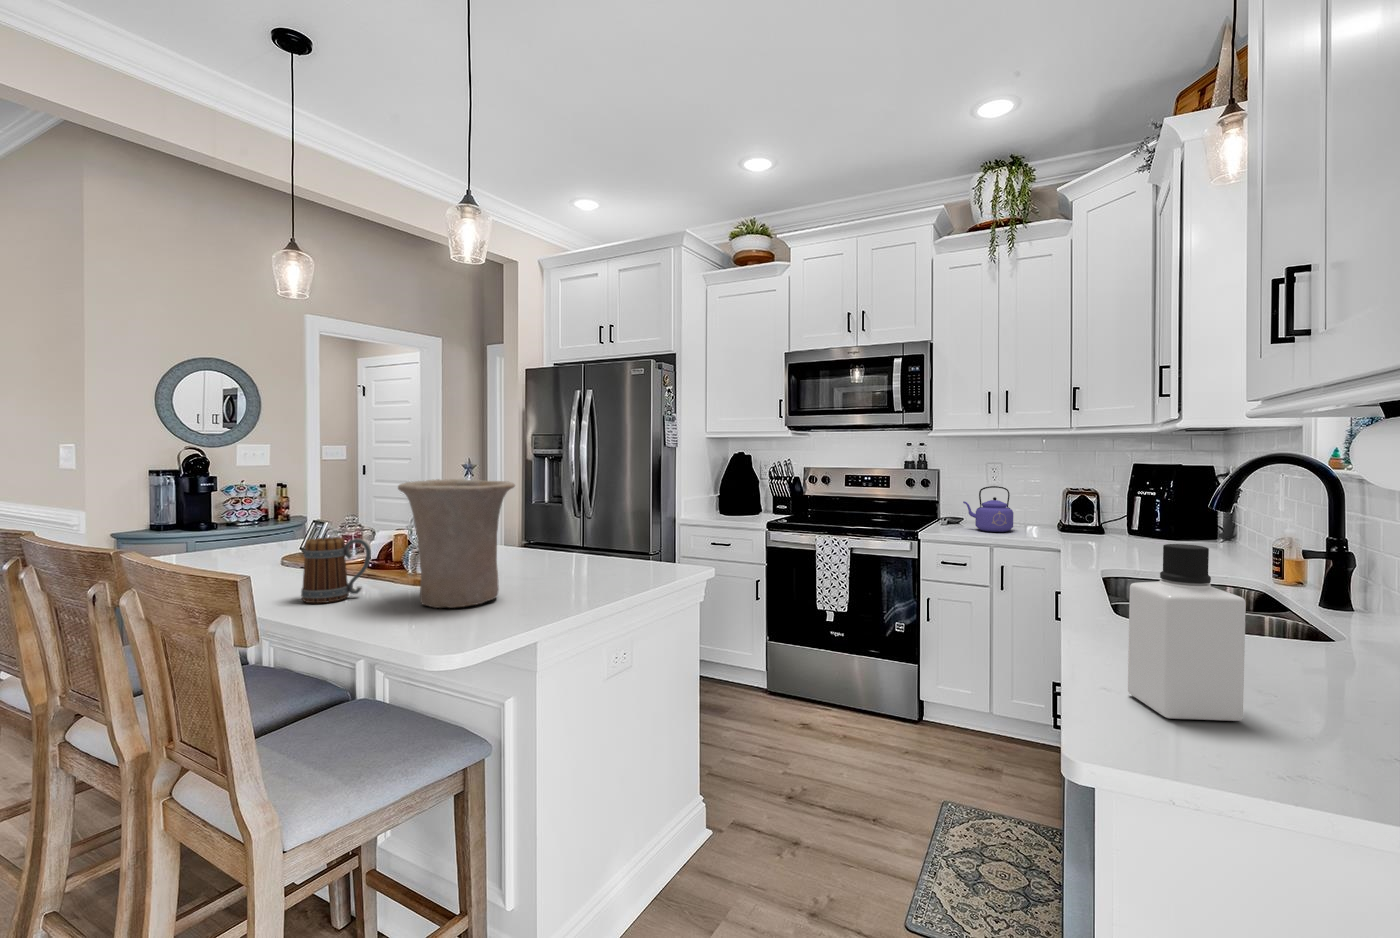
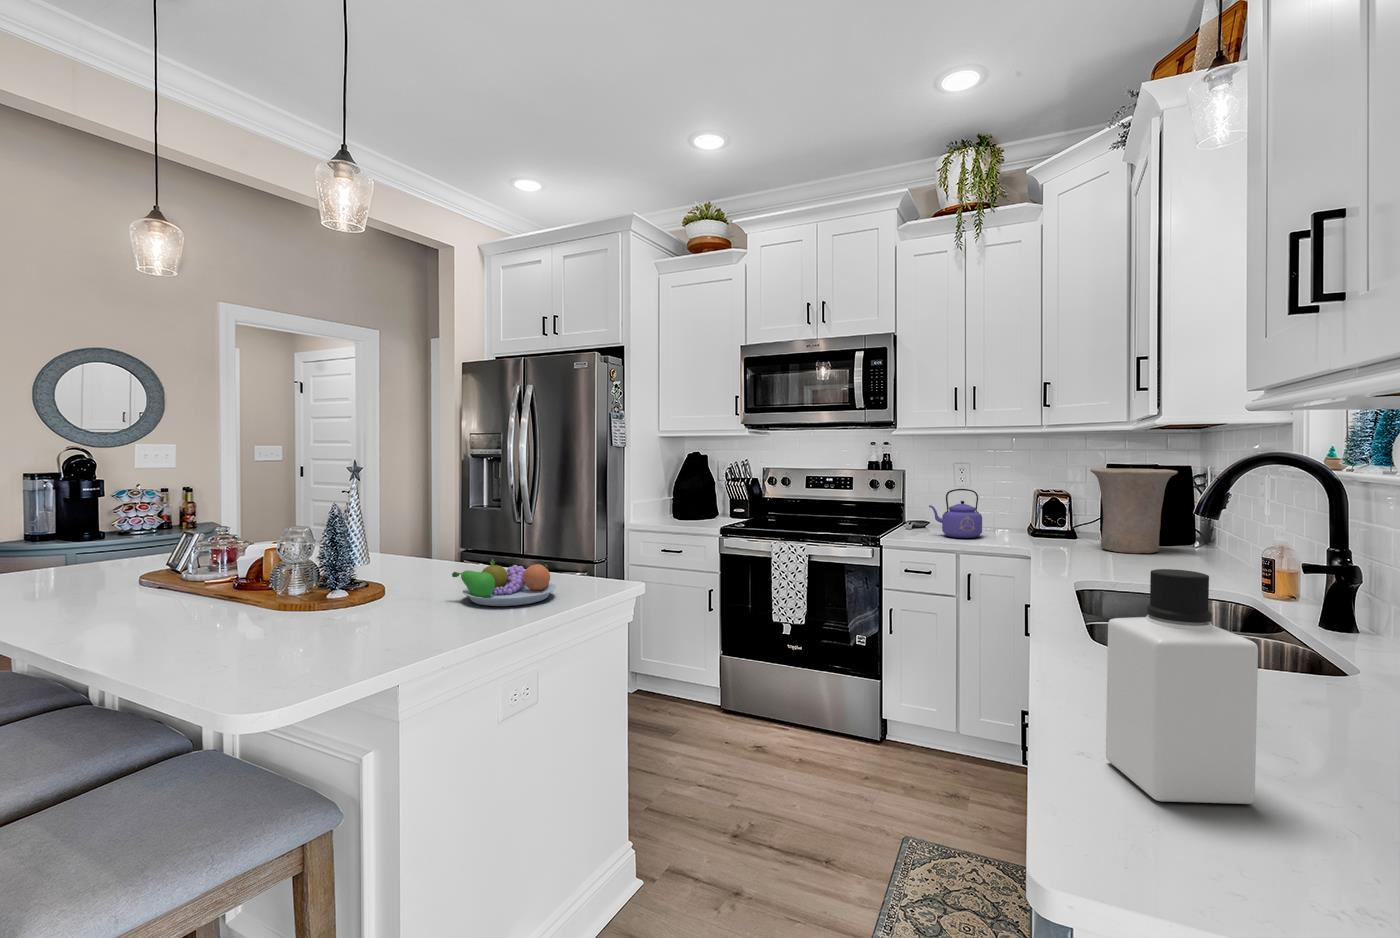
vase: present [398,479,515,608] -> present [1090,468,1178,553]
mug: present [301,537,371,603] -> none [131,554,222,634]
fruit bowl: none [553,545,641,585] -> present [452,559,556,606]

